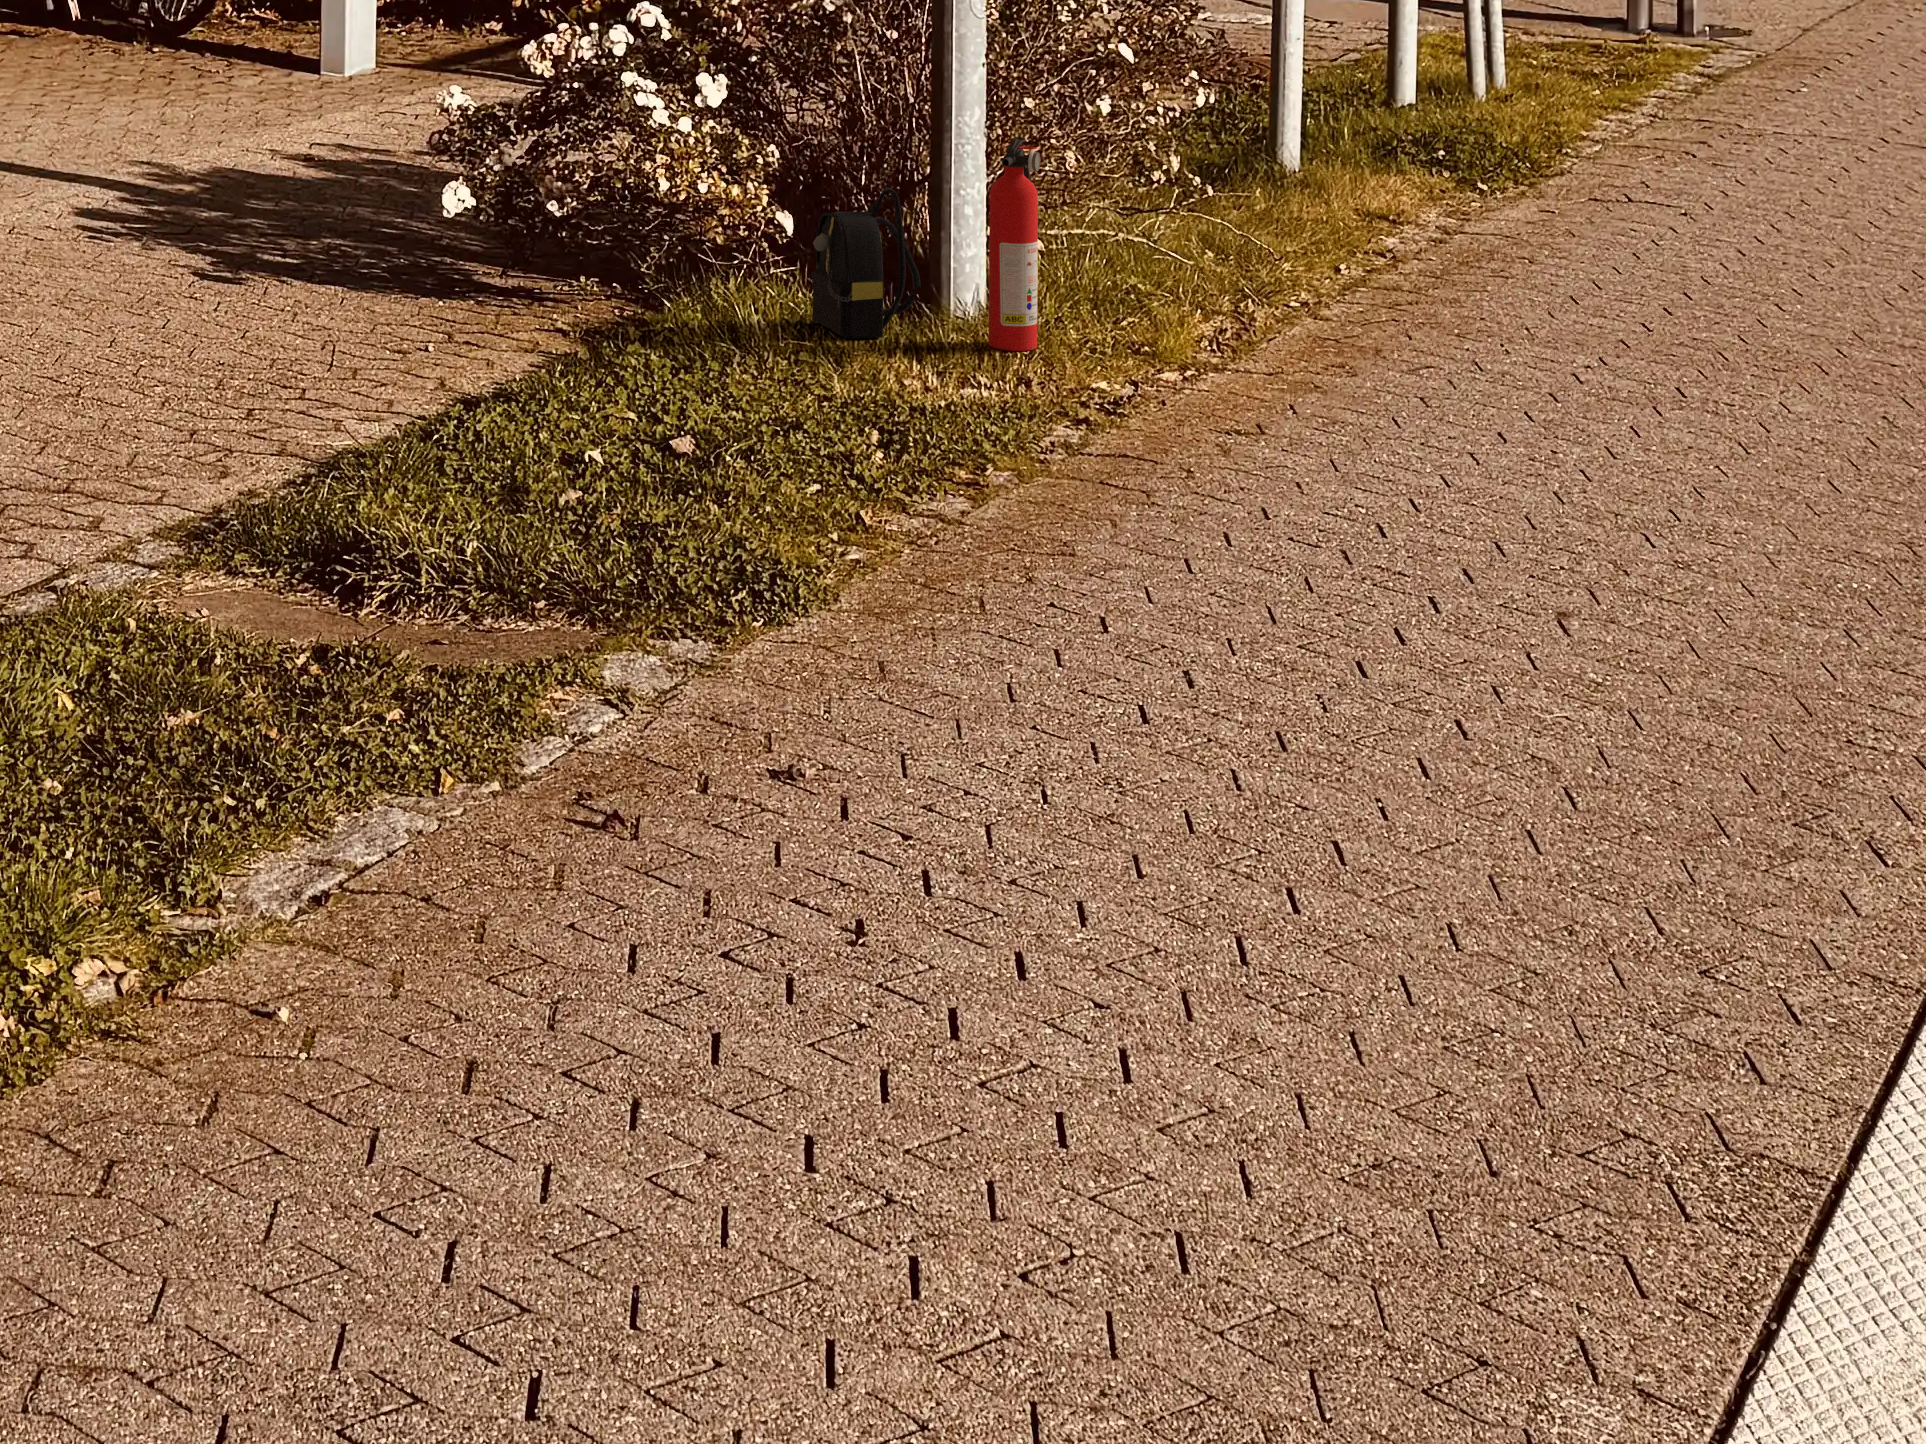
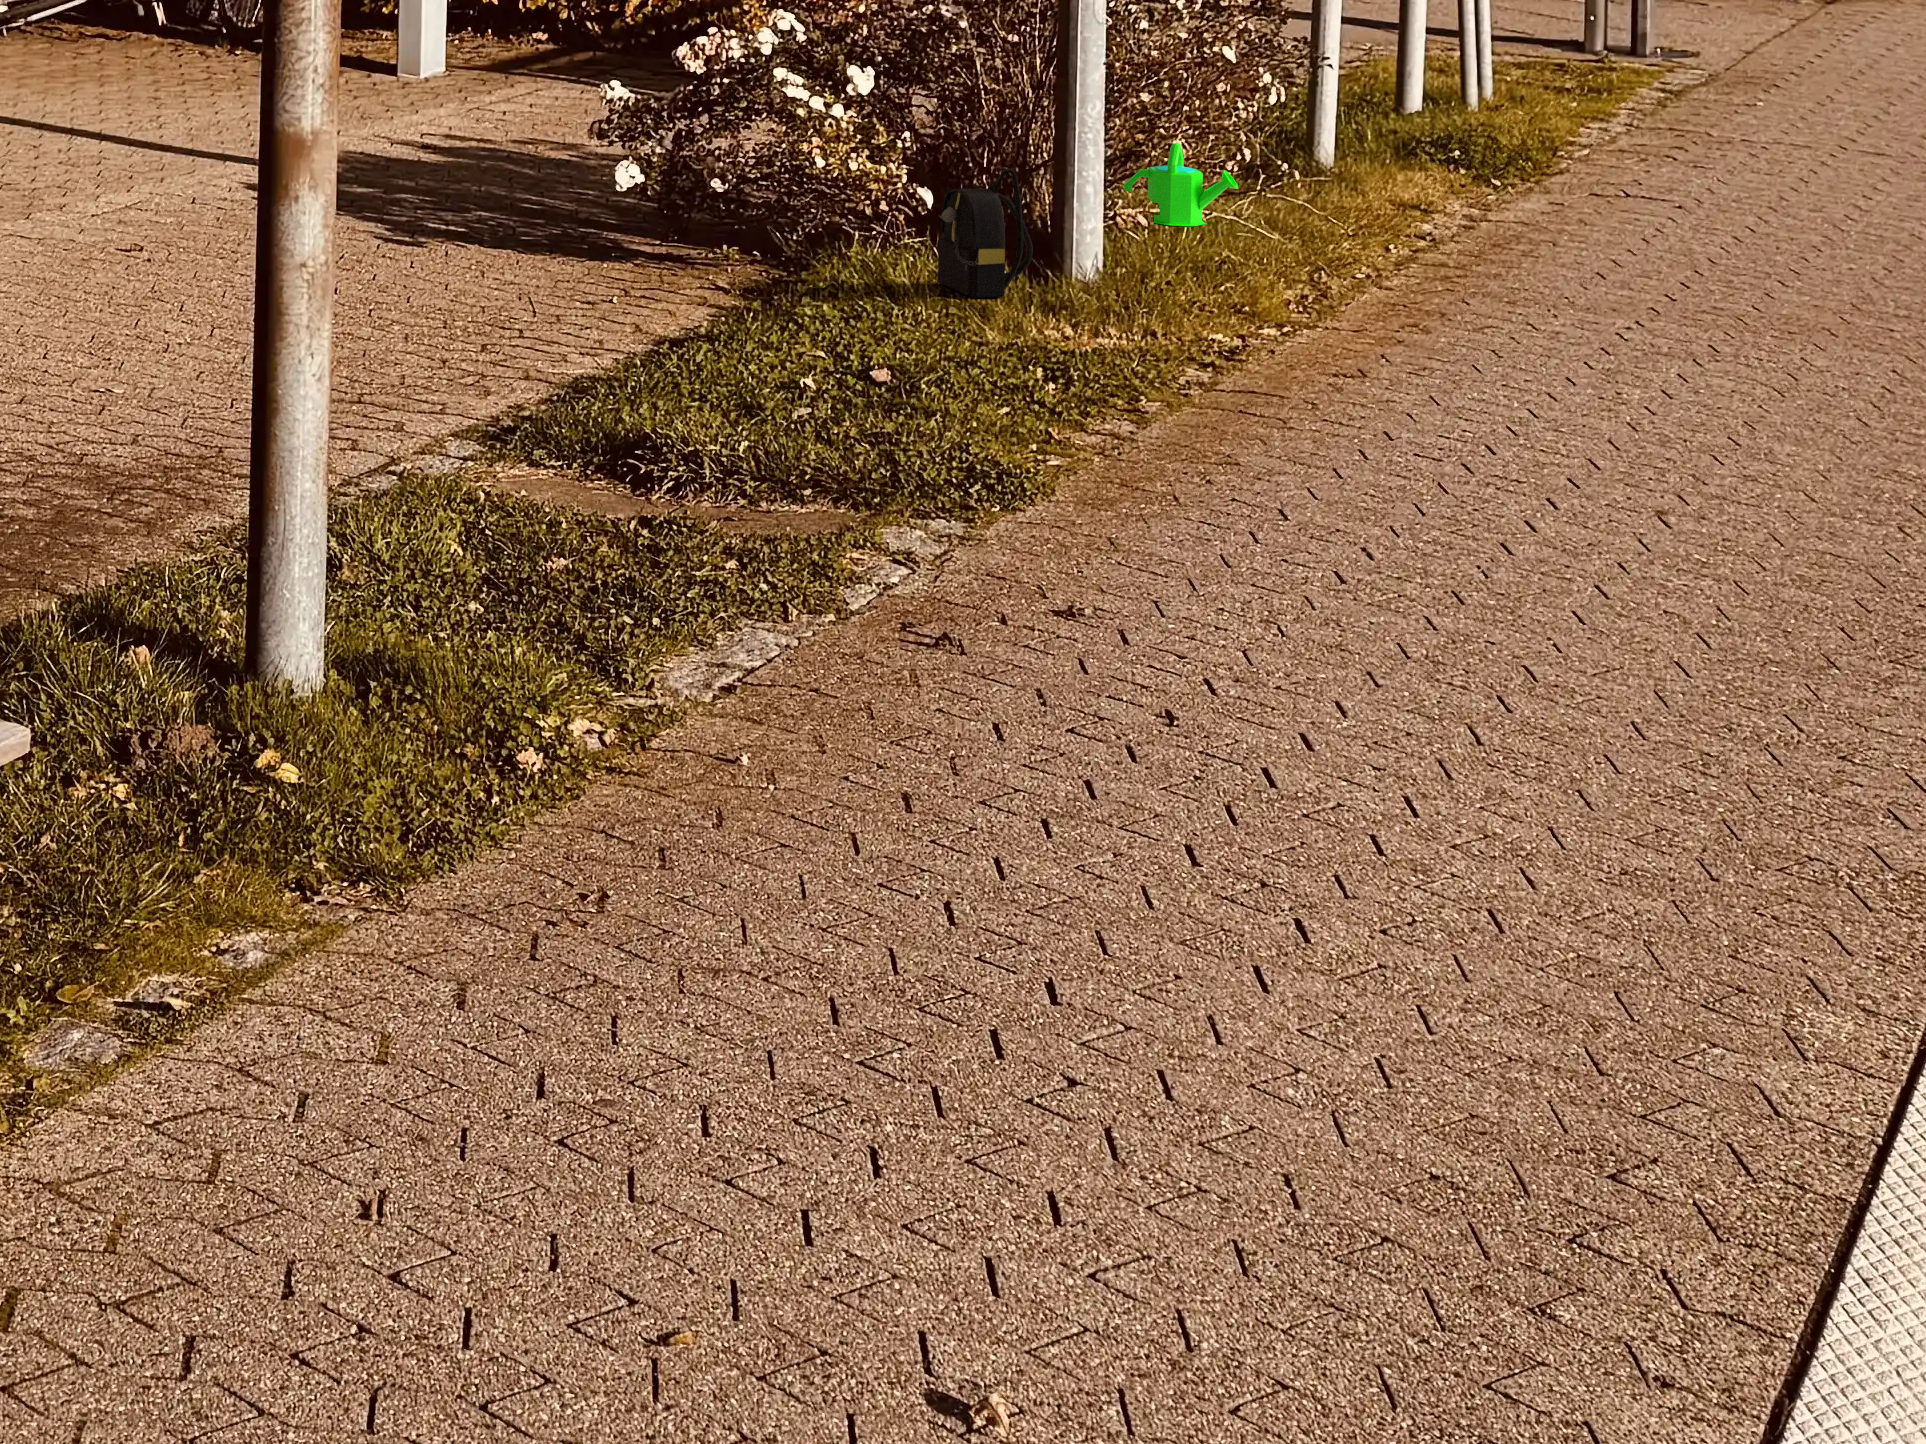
fire extinguisher: present [988,138,1040,351] -> none [1098,126,1146,309]
watering can: none [1057,149,1181,245] -> present [1124,143,1238,226]

